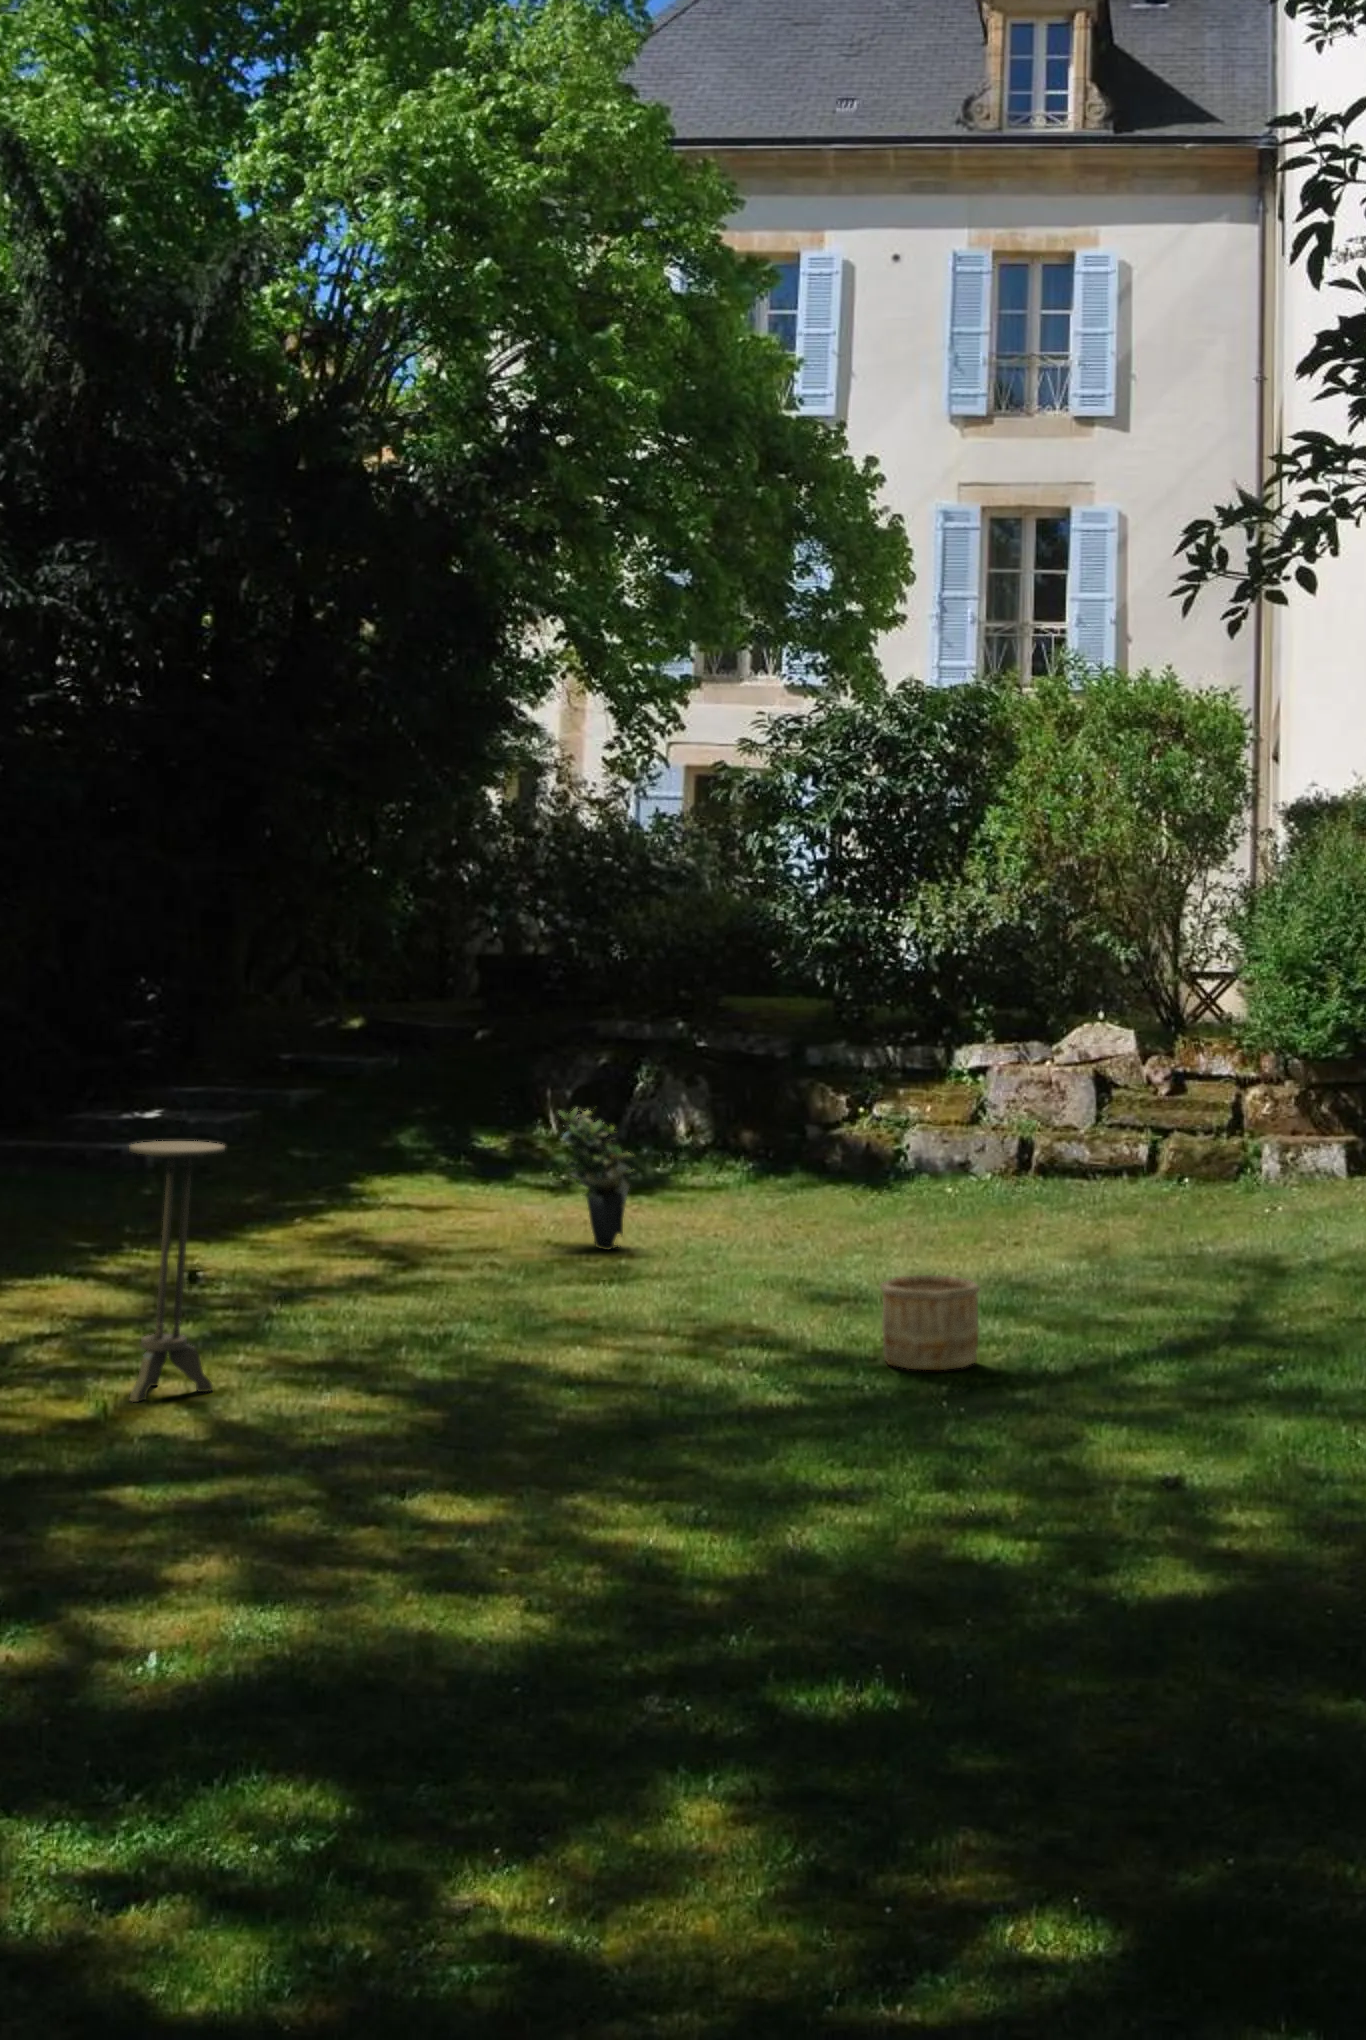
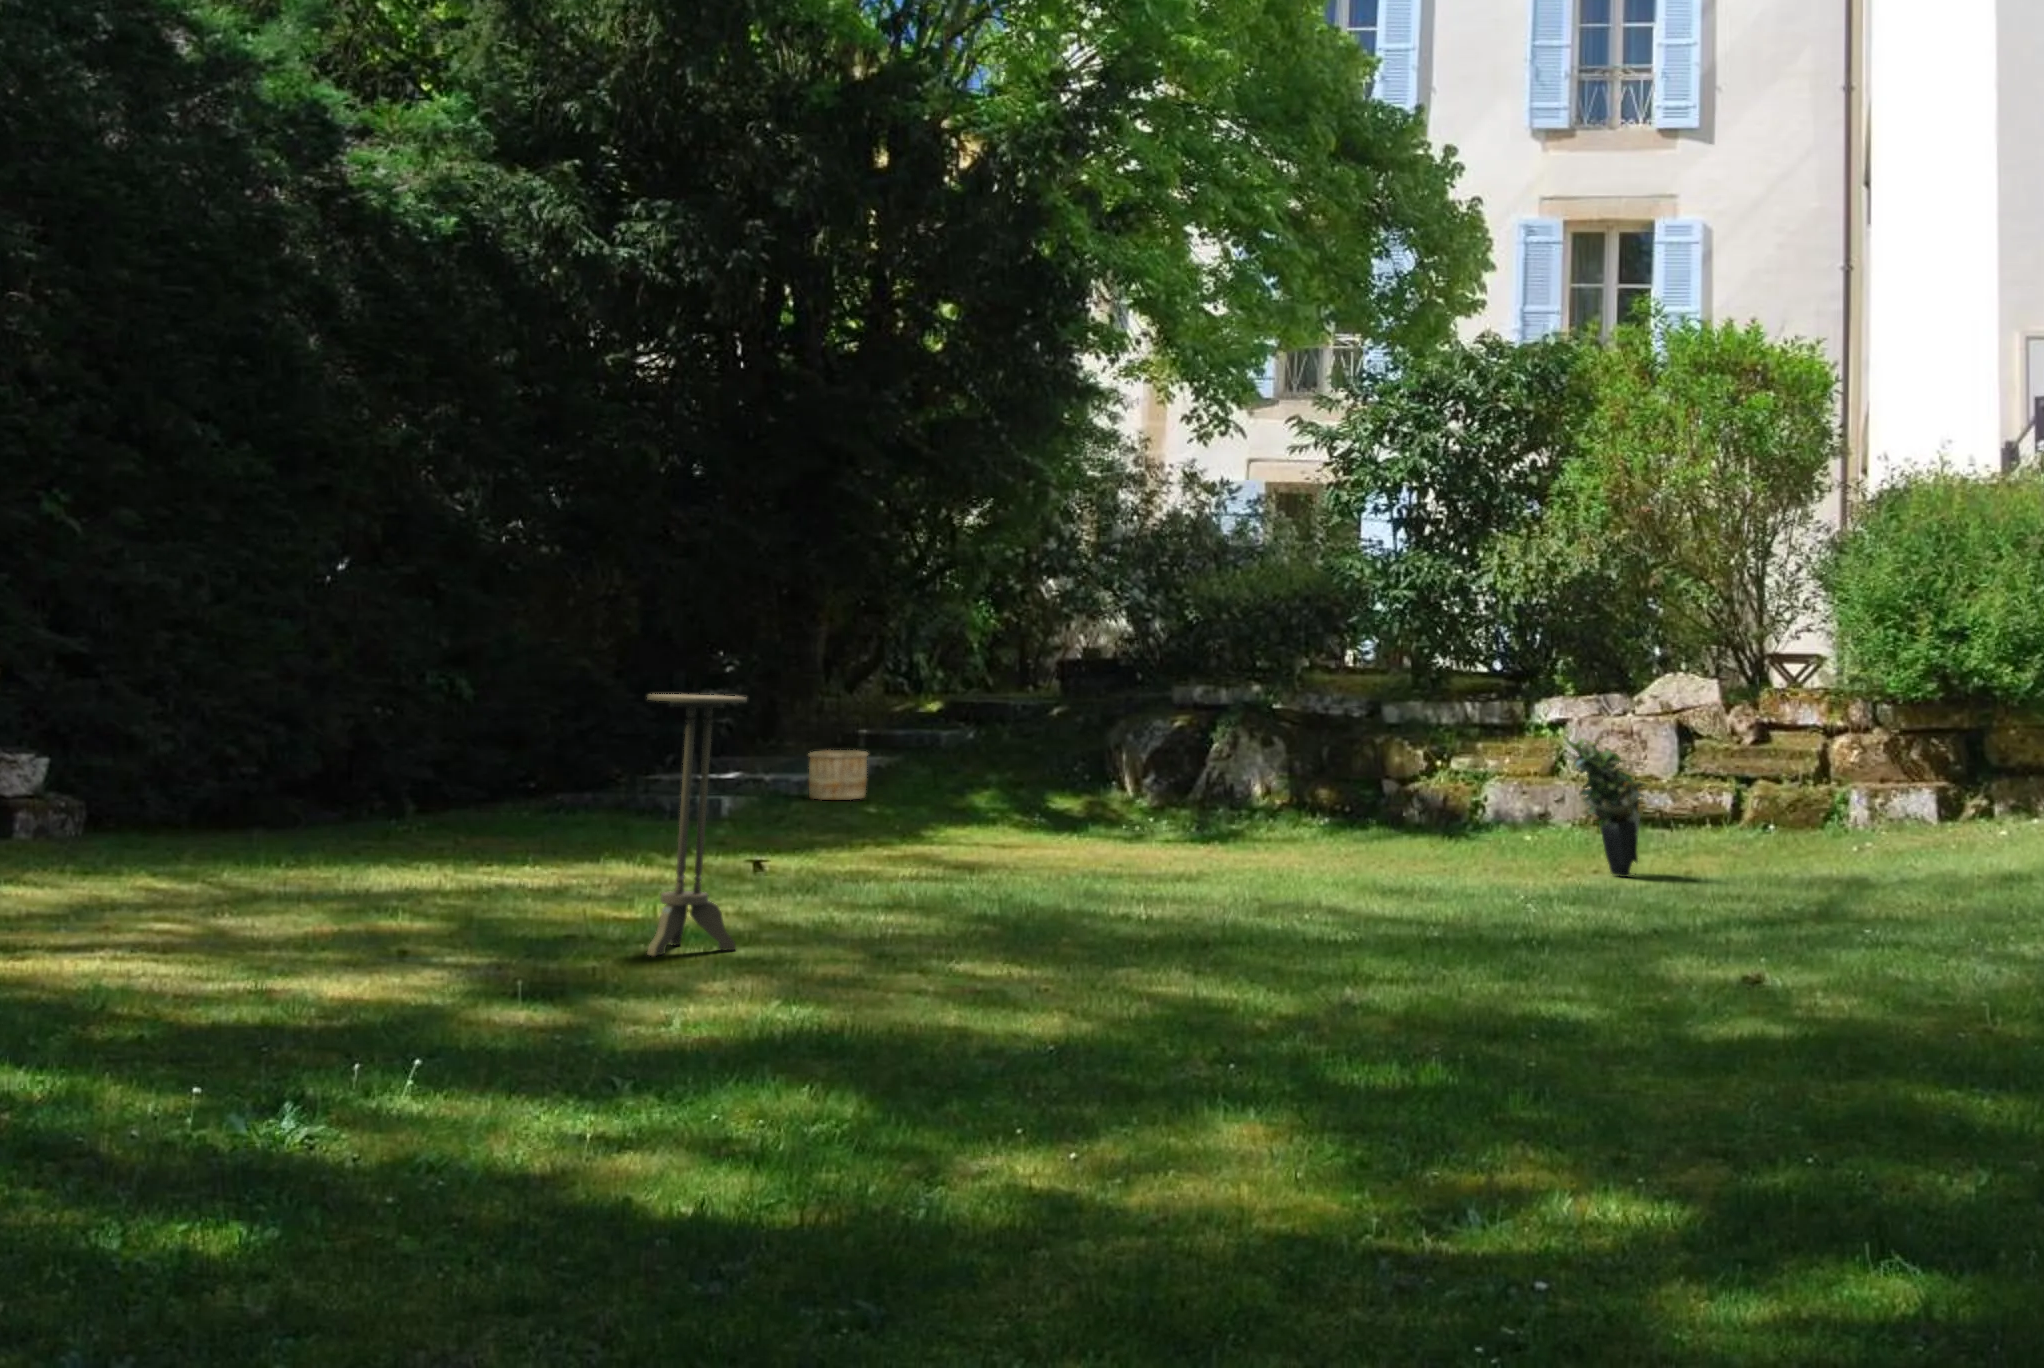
potted plant: present [559,1108,633,1250] -> present [1566,738,1645,877]
wooden bucket: present [880,1275,981,1370] -> present [809,750,868,800]

